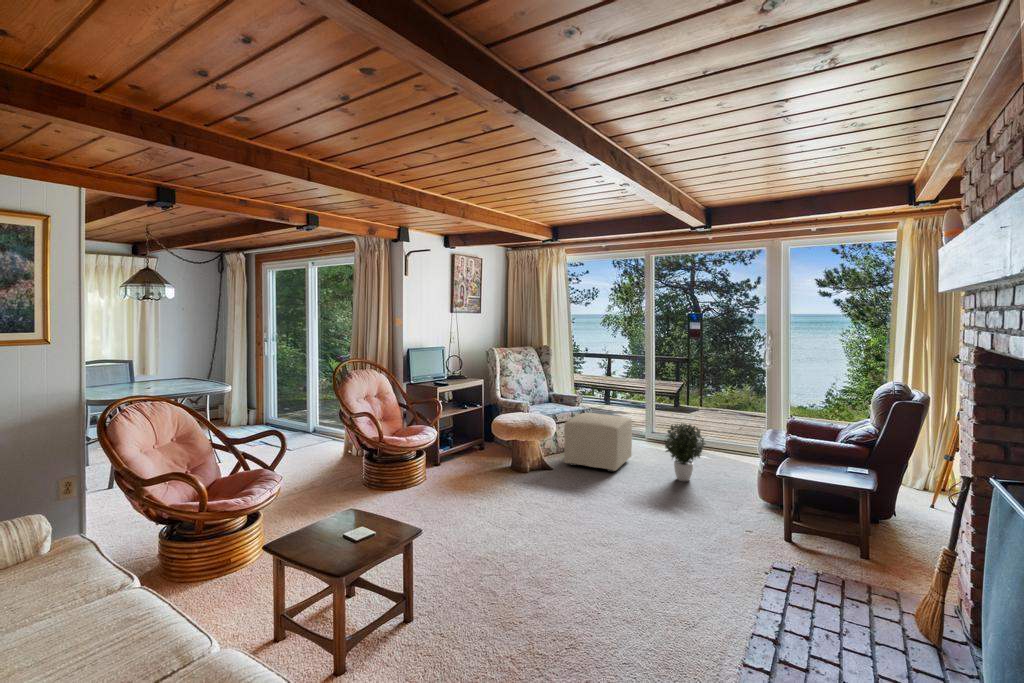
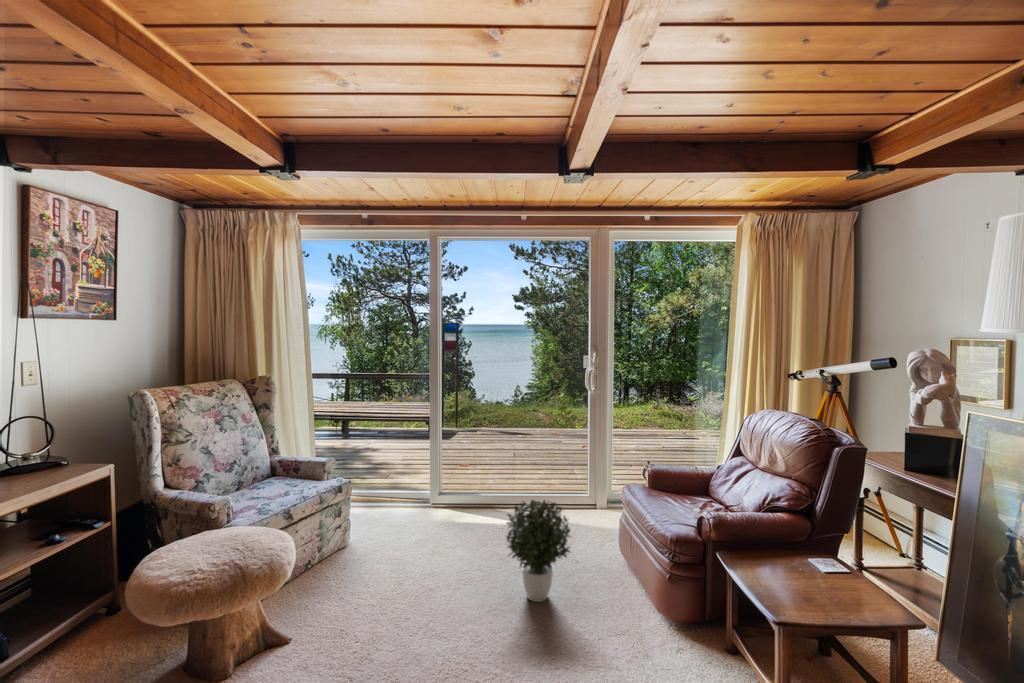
ottoman: present [564,413,632,472] -> none [314,495,436,617]

